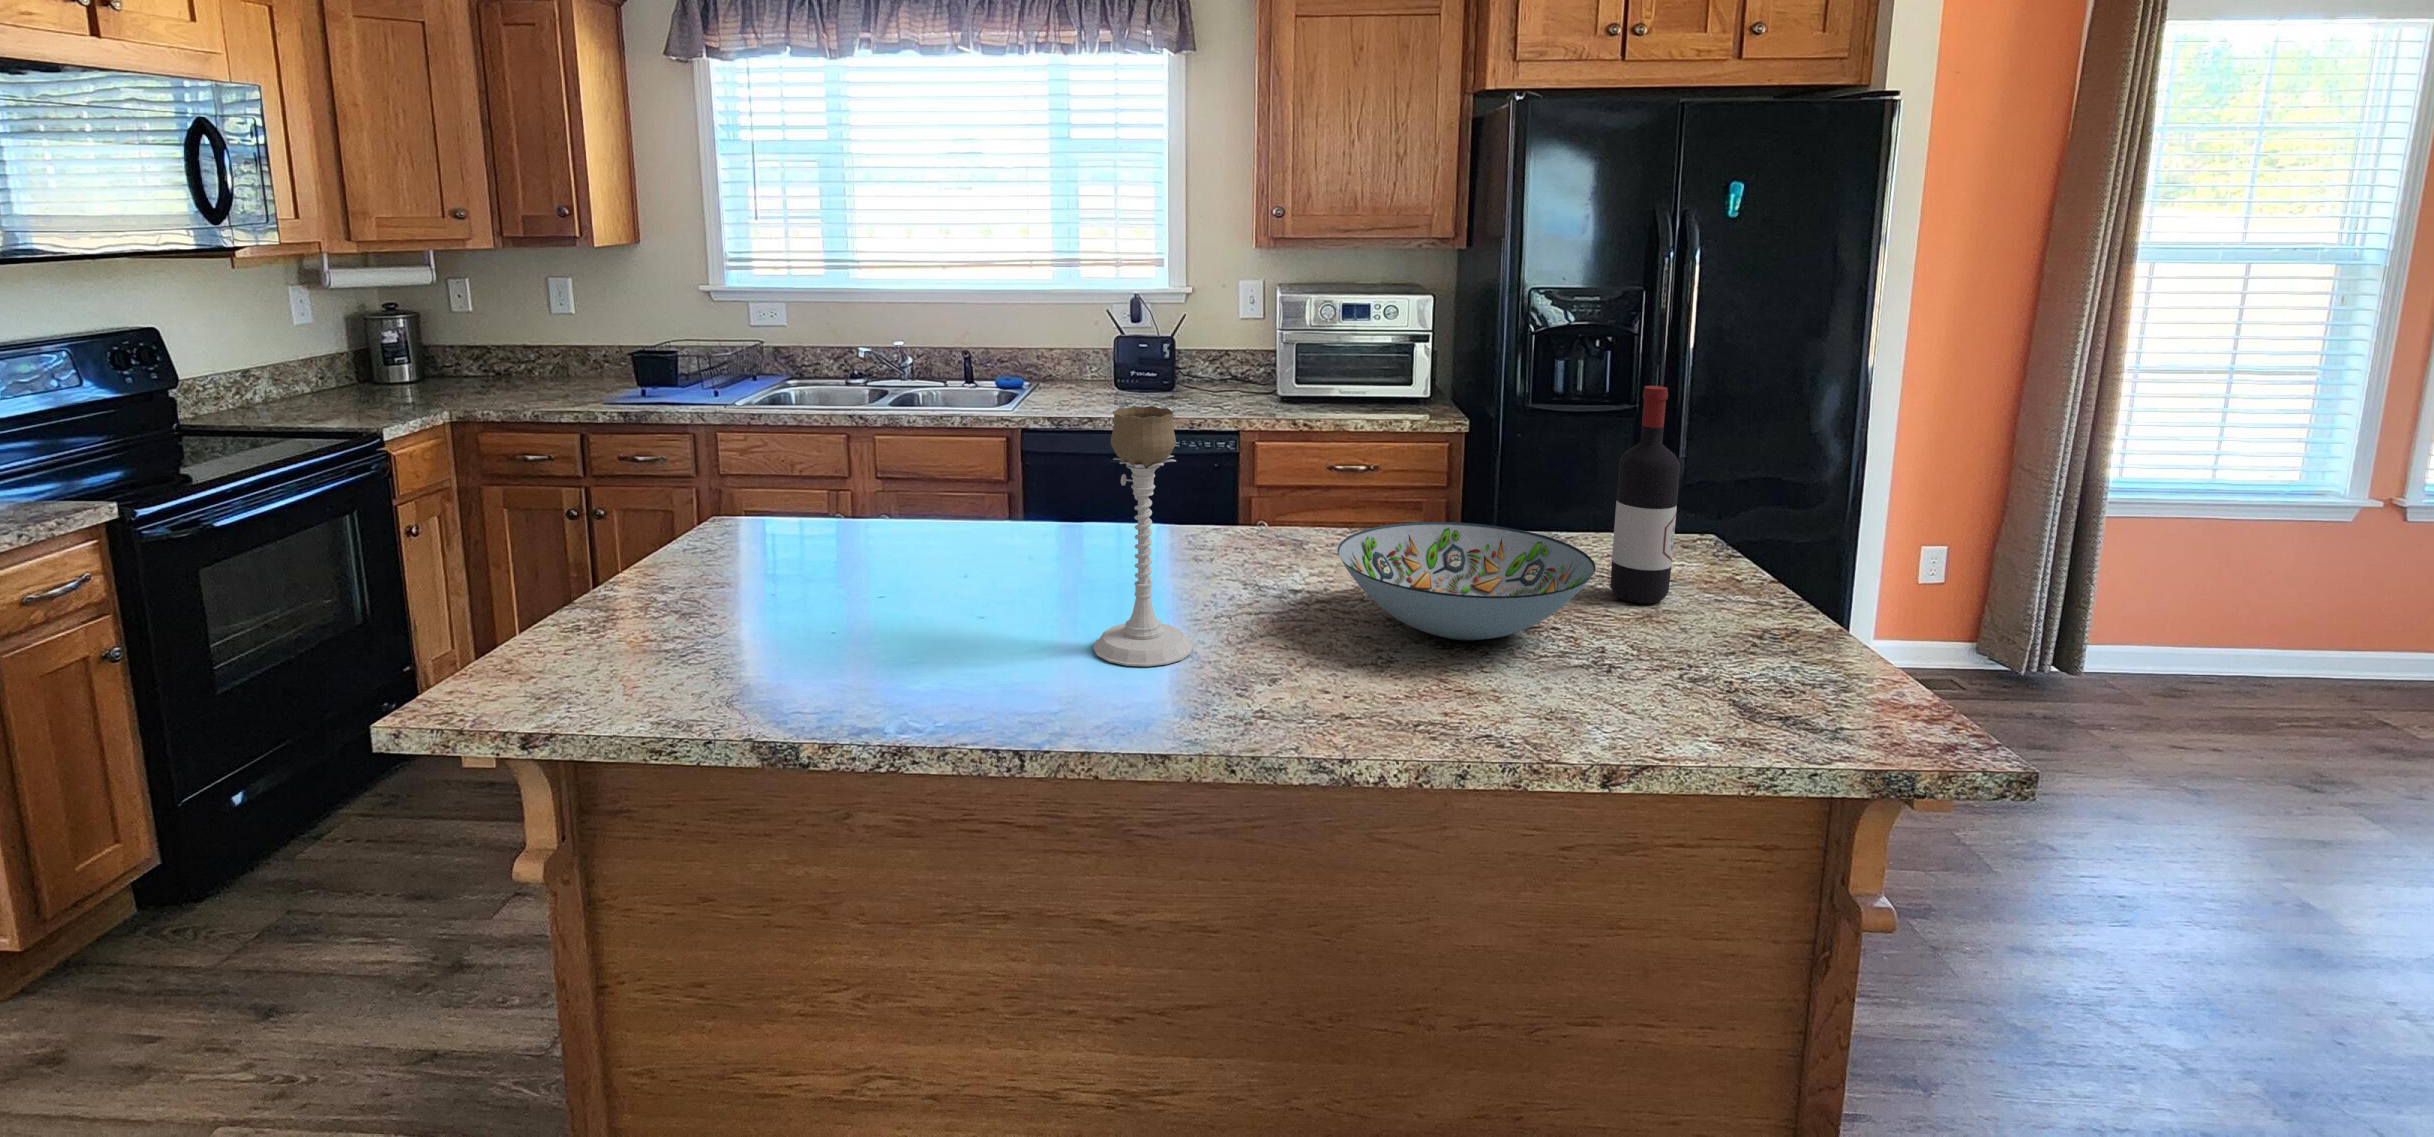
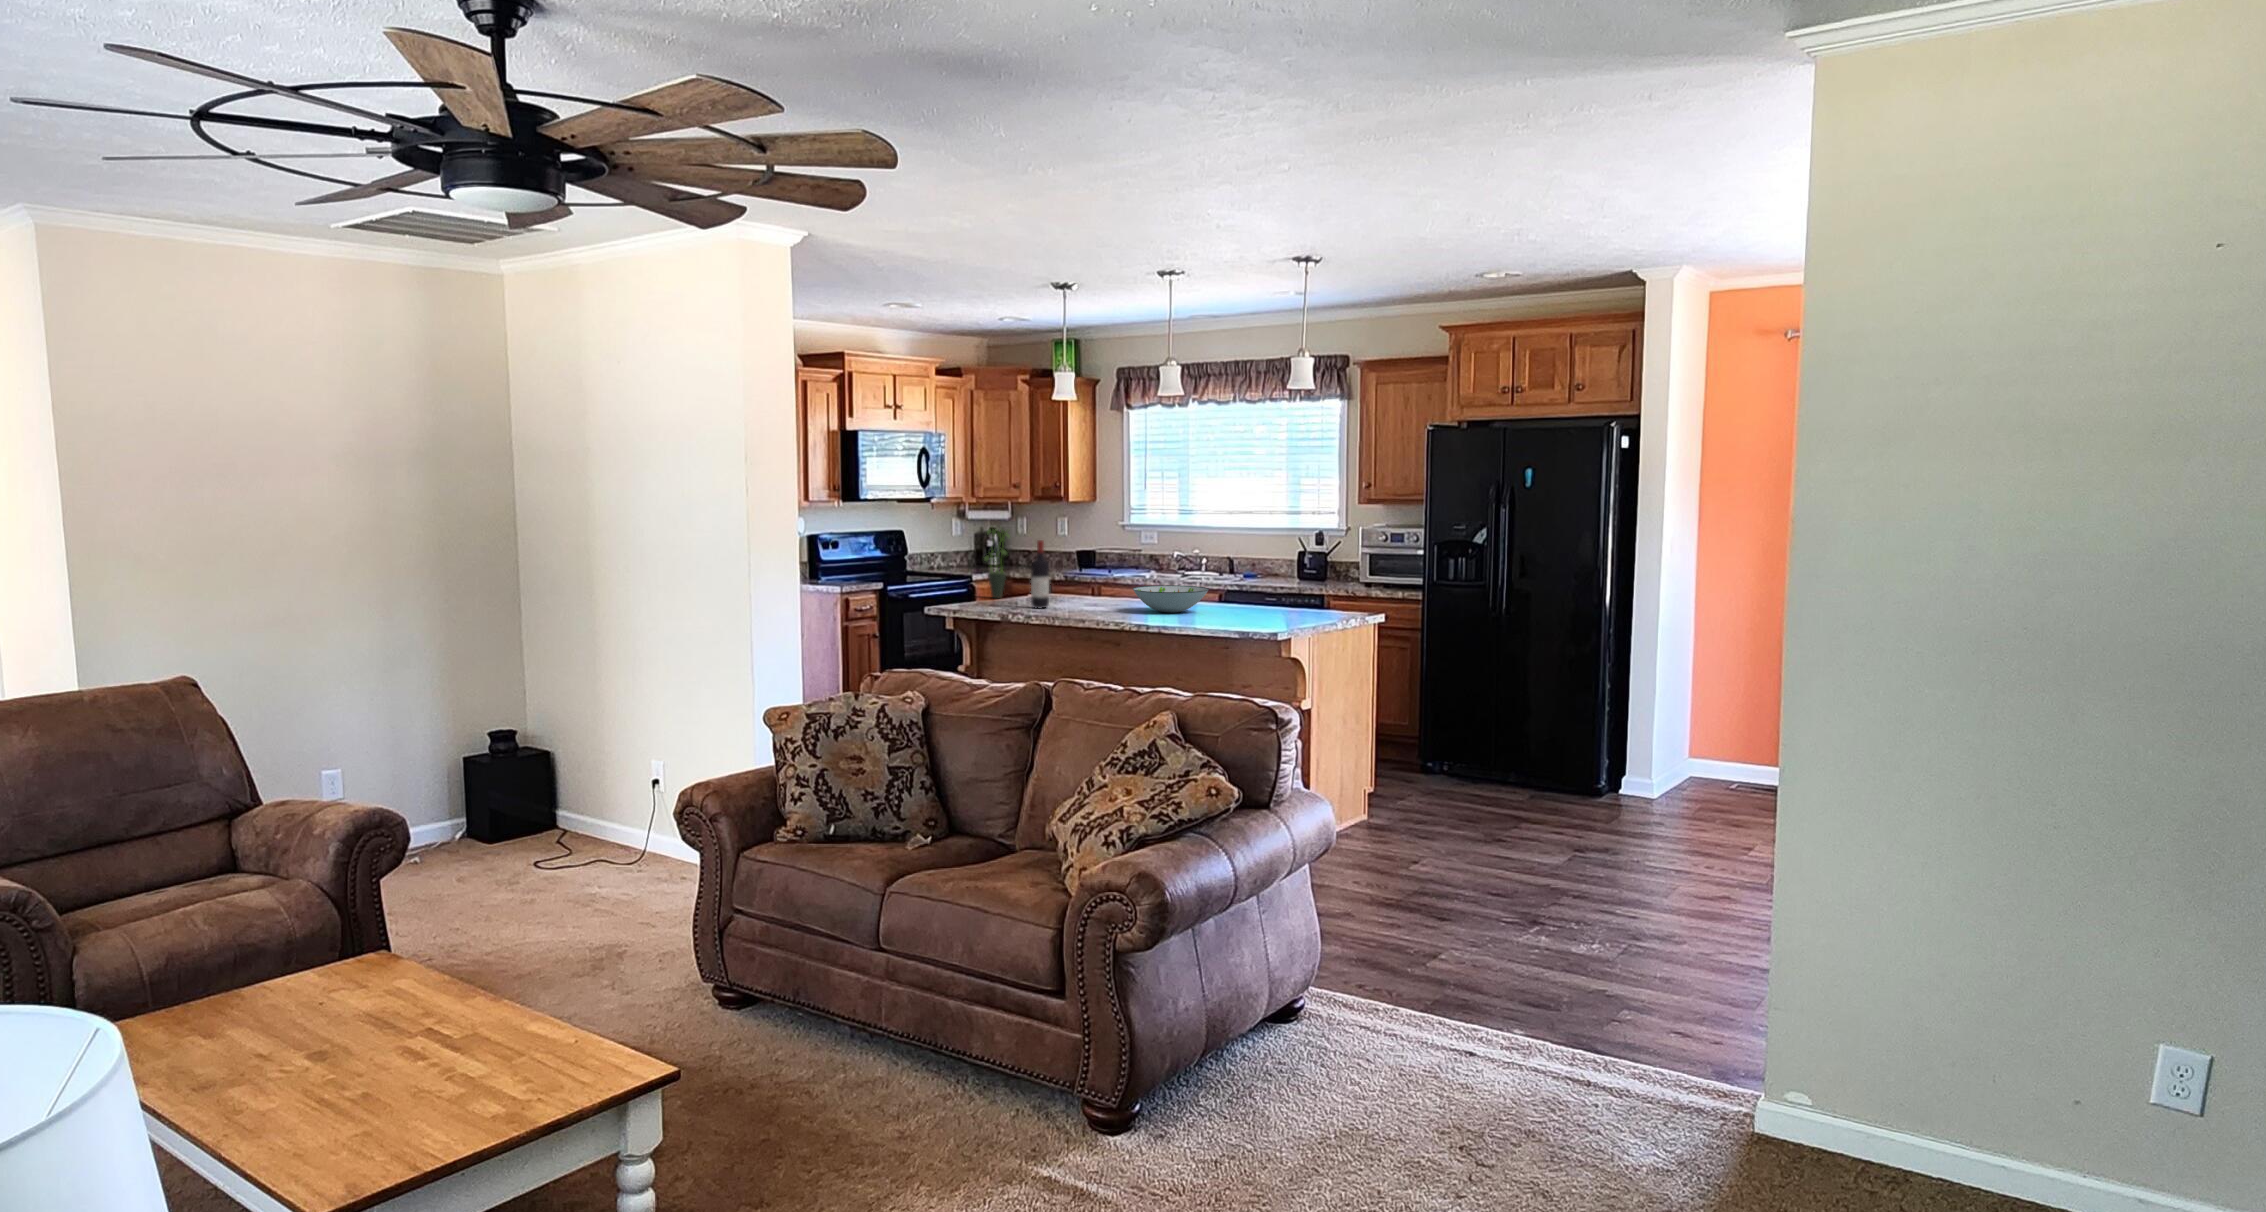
potted plant: none [663,352,767,613] -> present [984,530,1009,598]
wine bottle: present [1611,386,1680,604] -> present [1031,540,1049,608]
candle holder: present [1093,406,1193,667] -> none [1067,540,1095,609]

